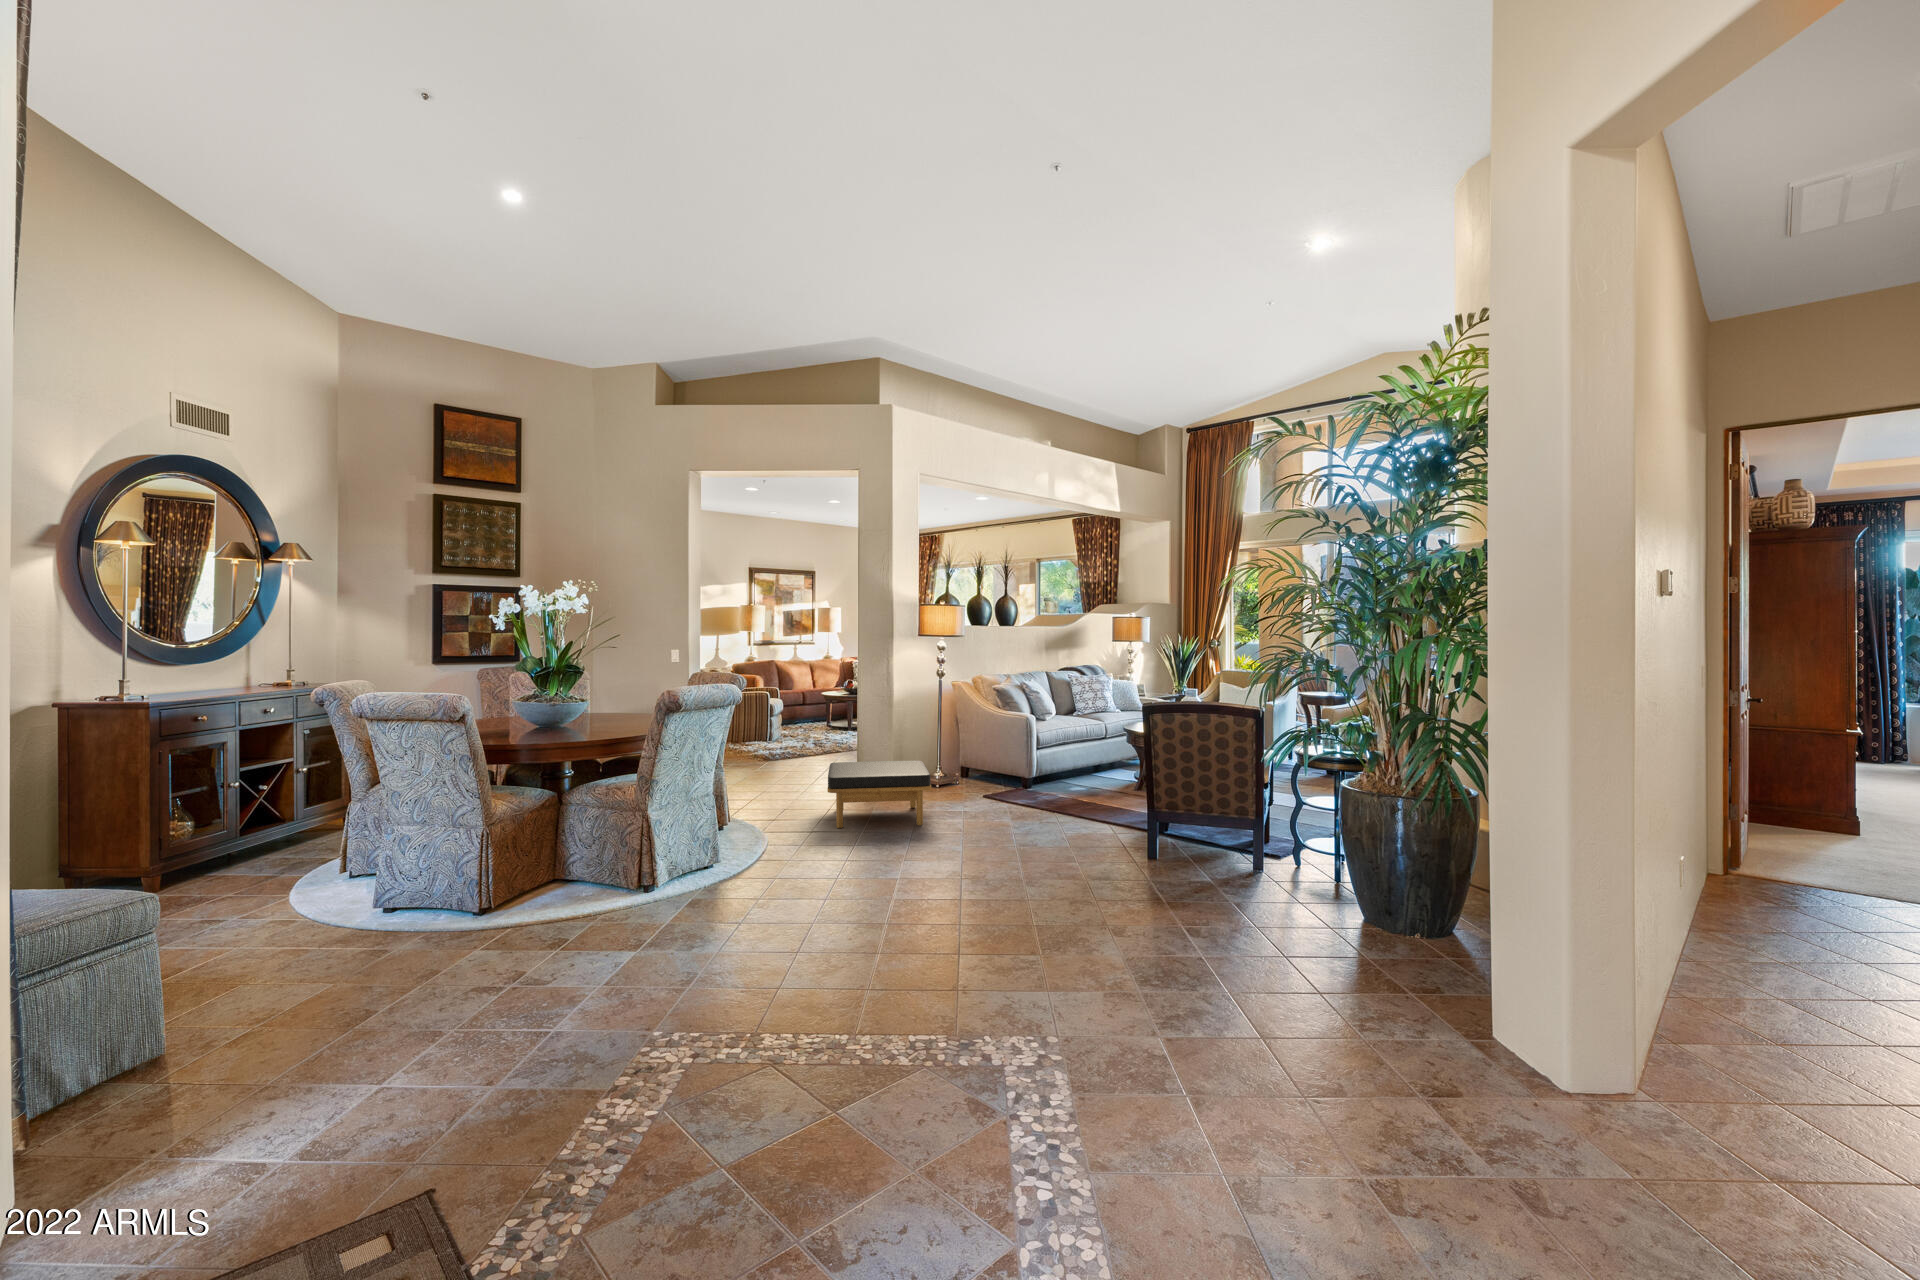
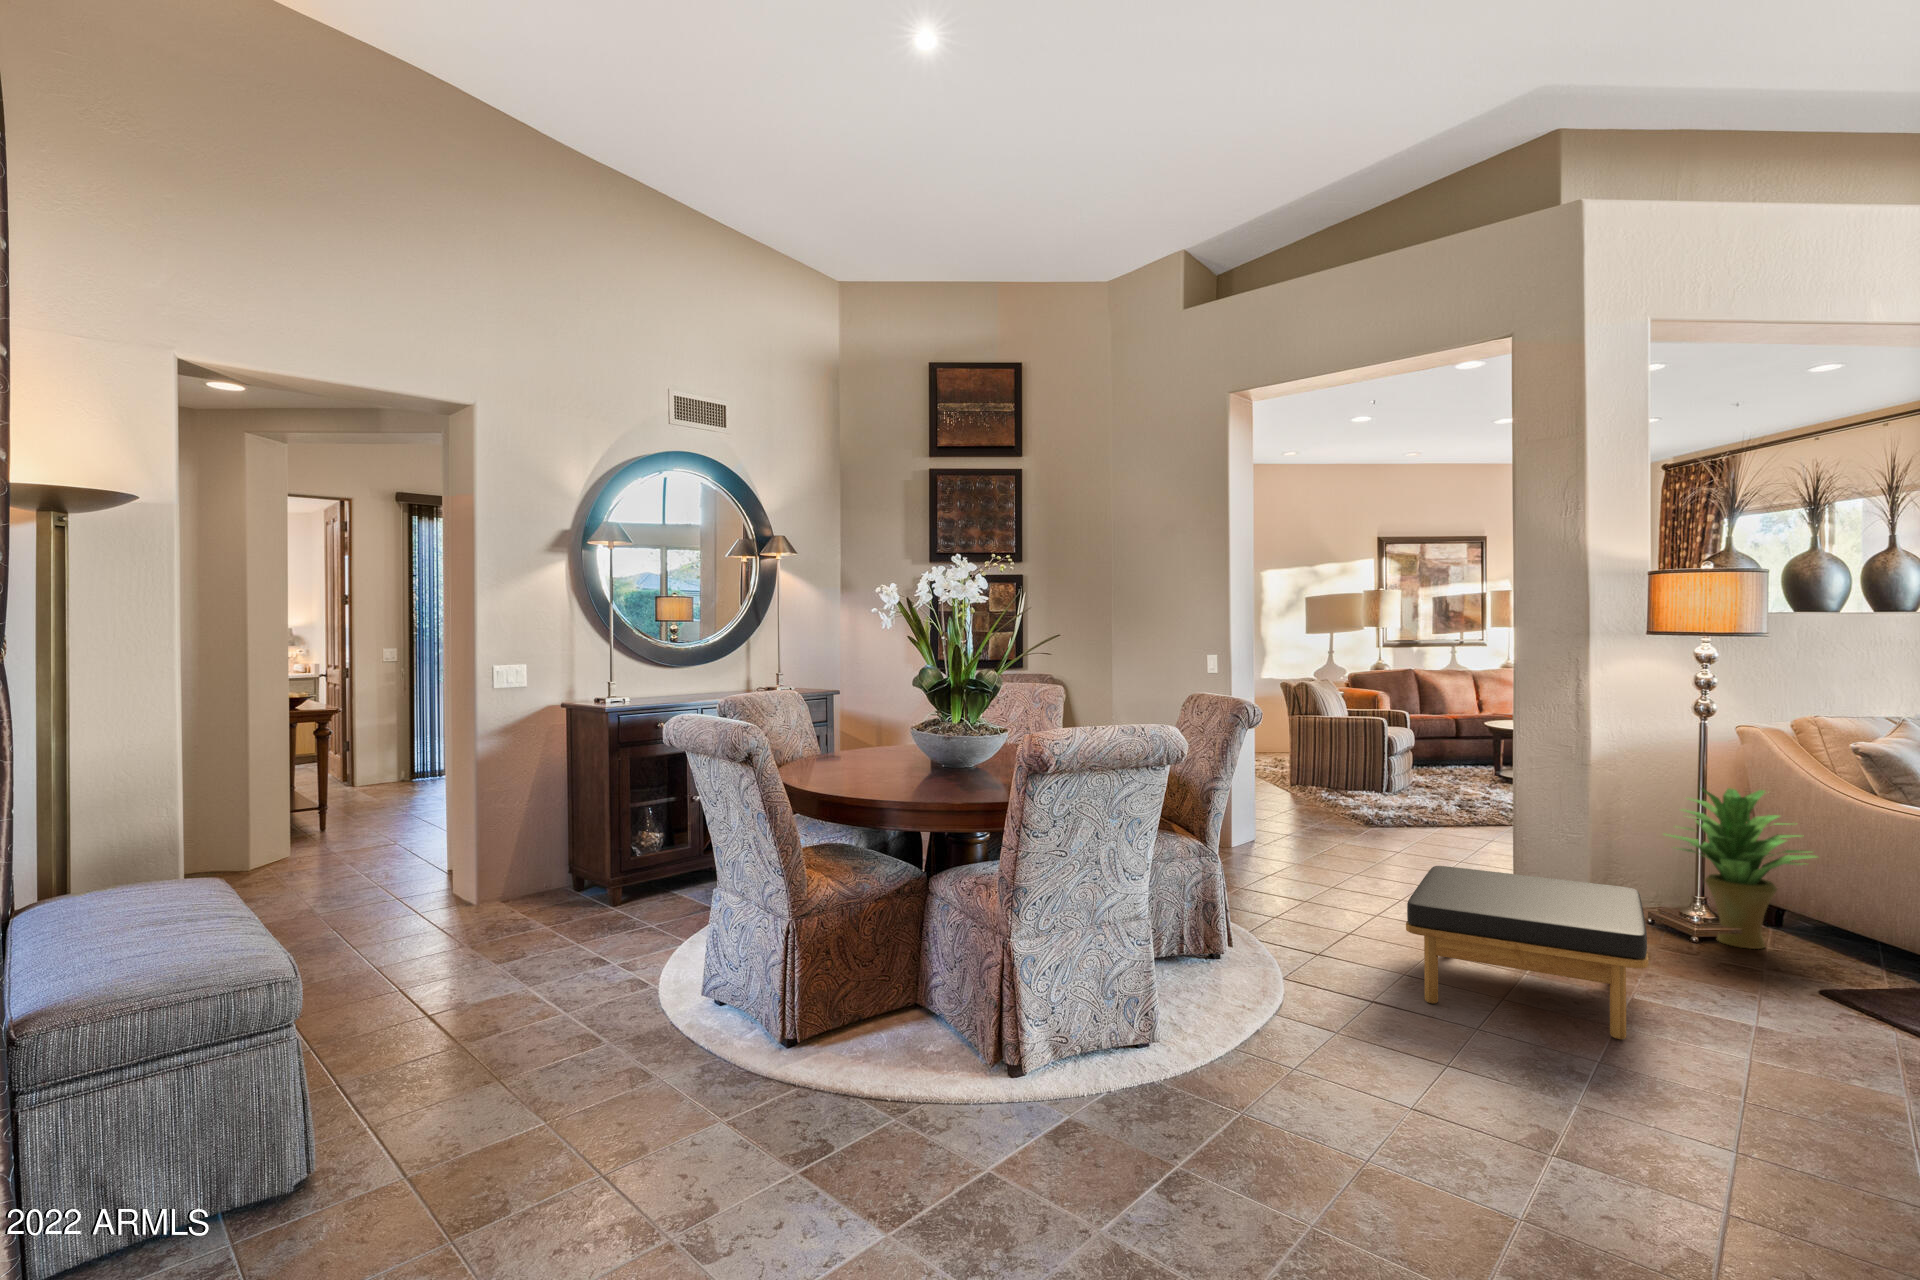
potted plant: none [927,711,985,788] -> present [1664,788,1816,949]

